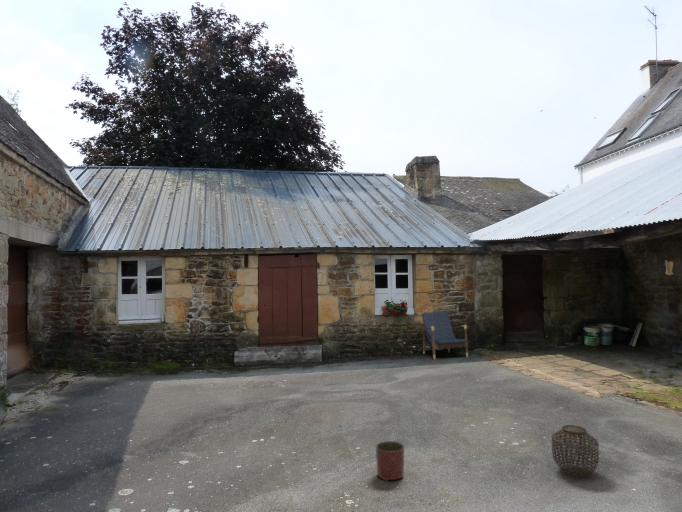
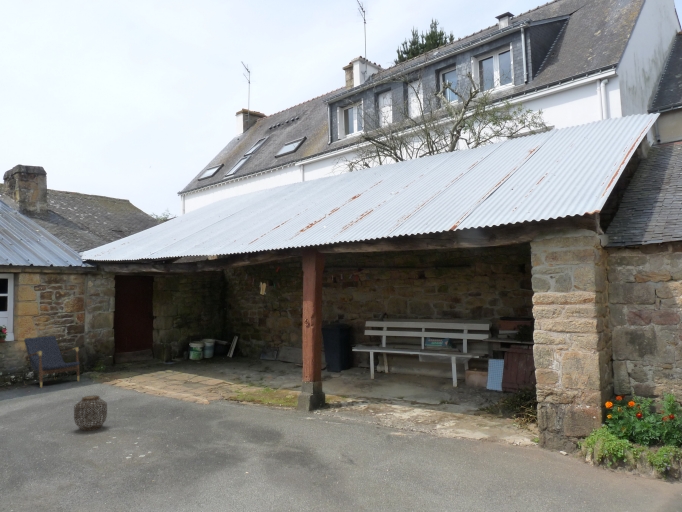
woven basket: present [552,425,599,478] -> present [74,396,107,431]
planter: present [376,441,404,481] -> none [24,435,54,468]

